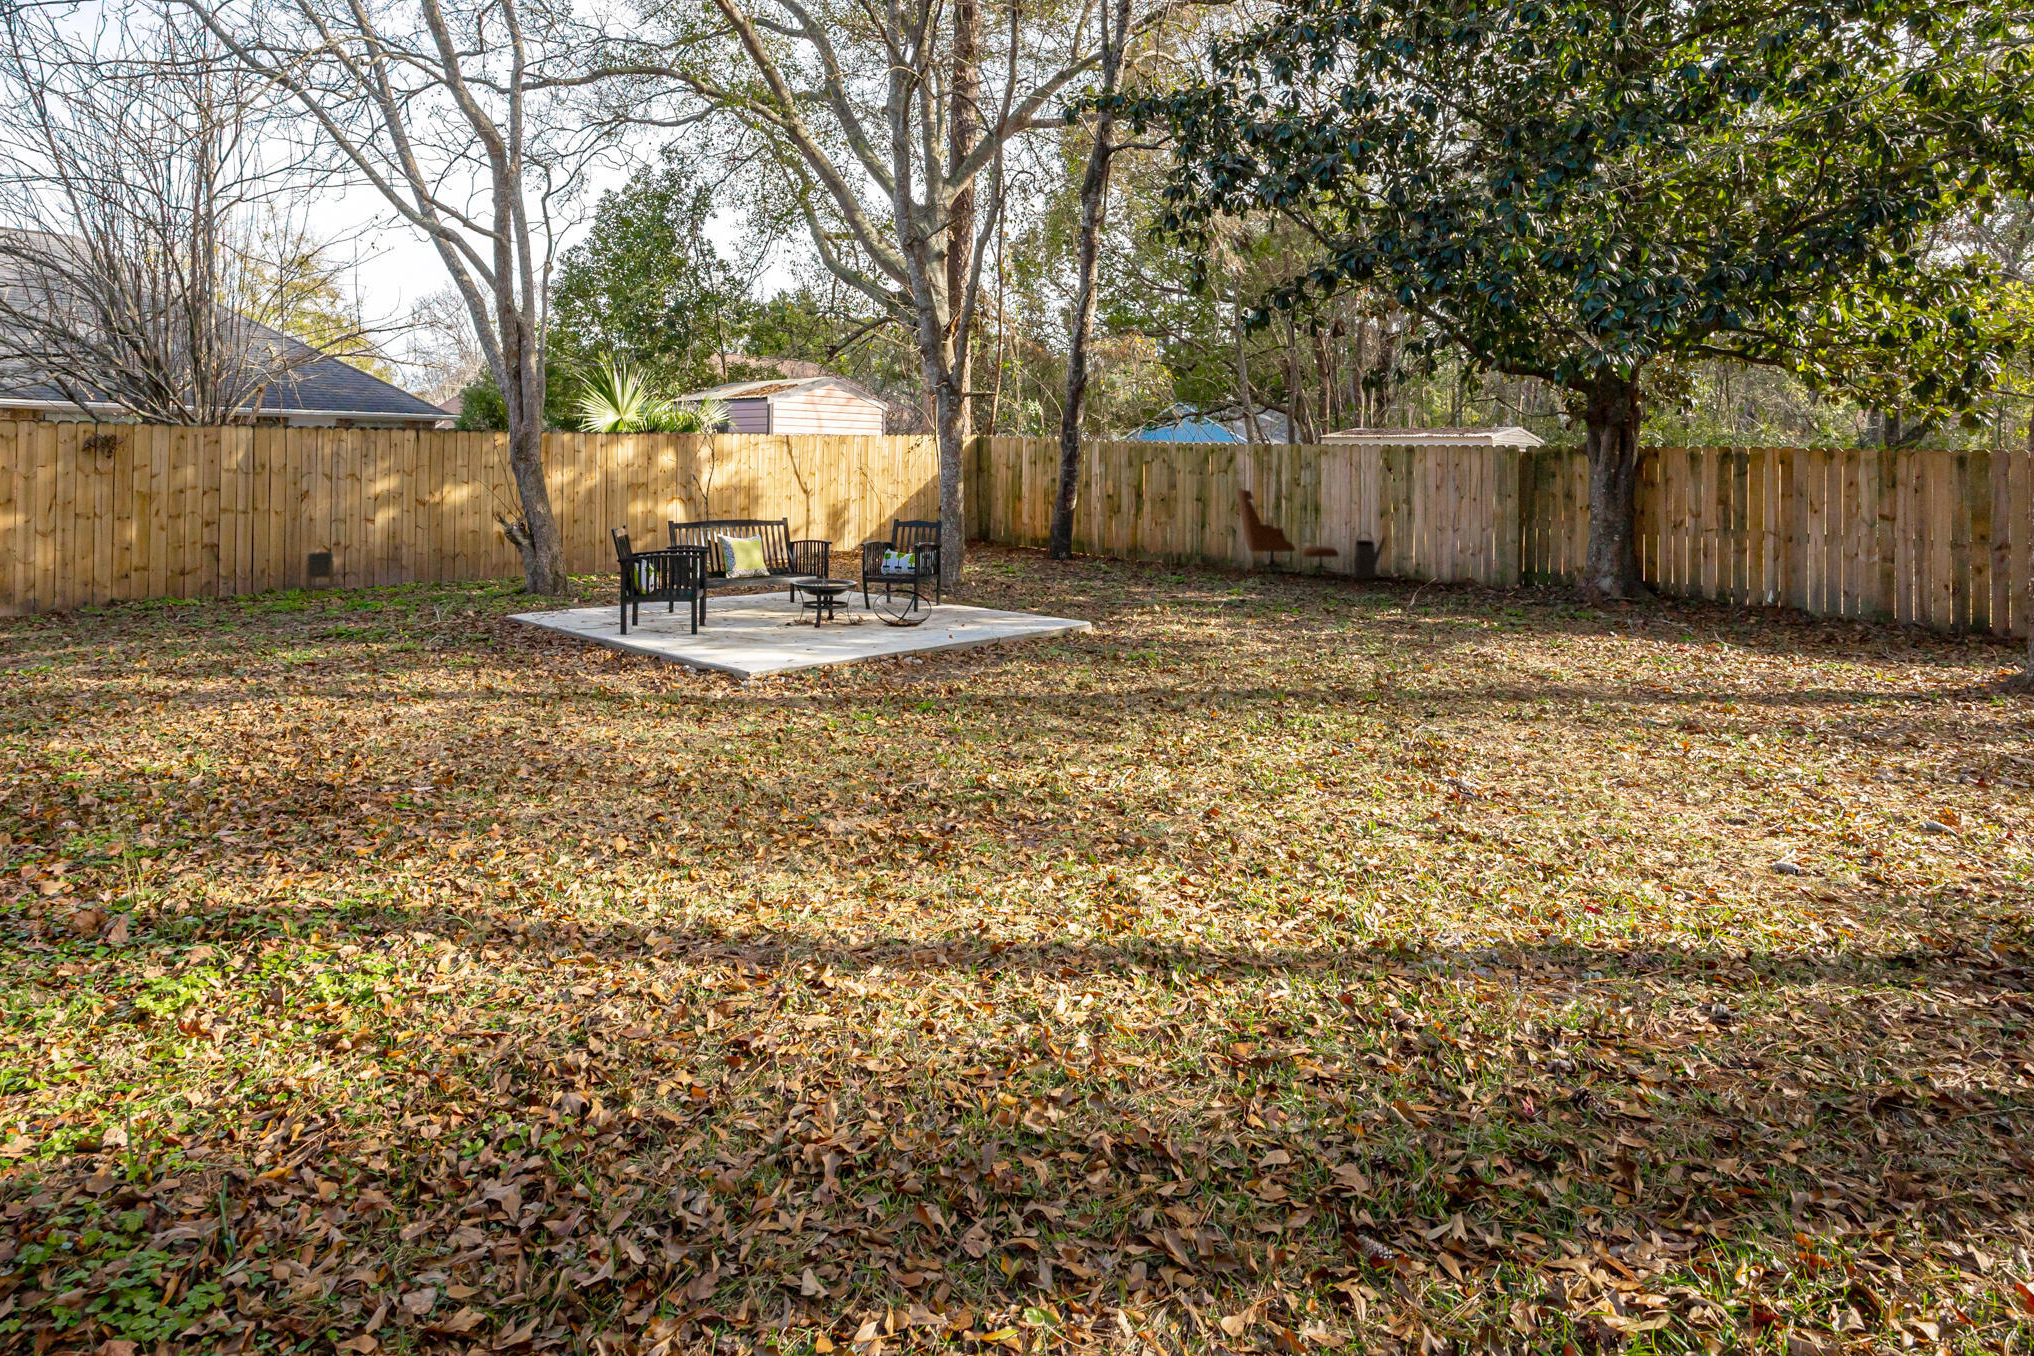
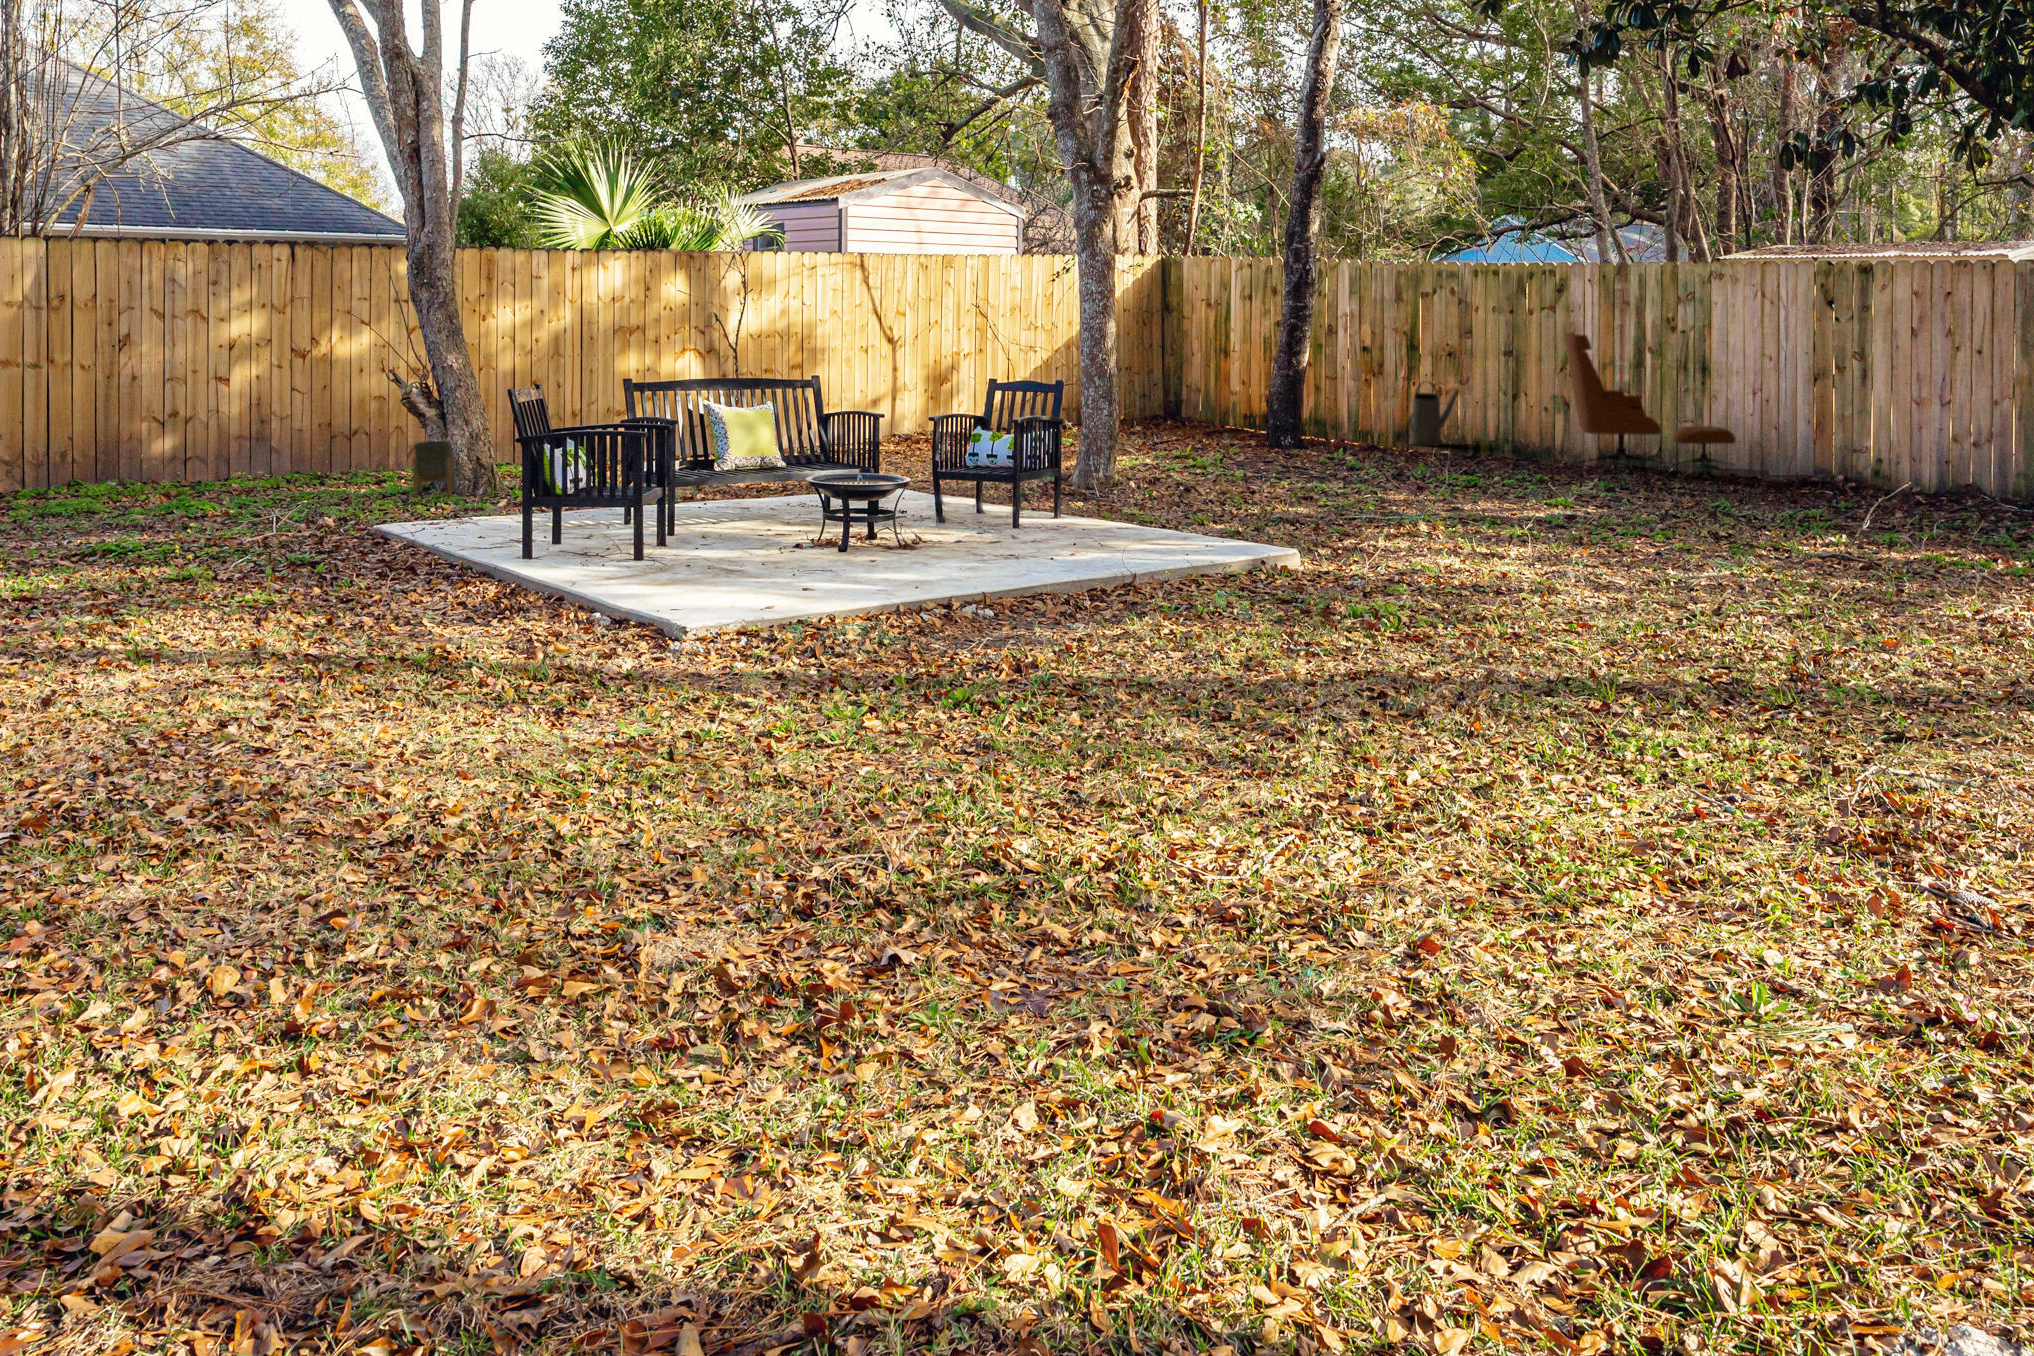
watering can: present [1353,532,1385,579] -> present [1408,382,1459,446]
planter: present [306,552,334,587] -> present [412,441,456,497]

